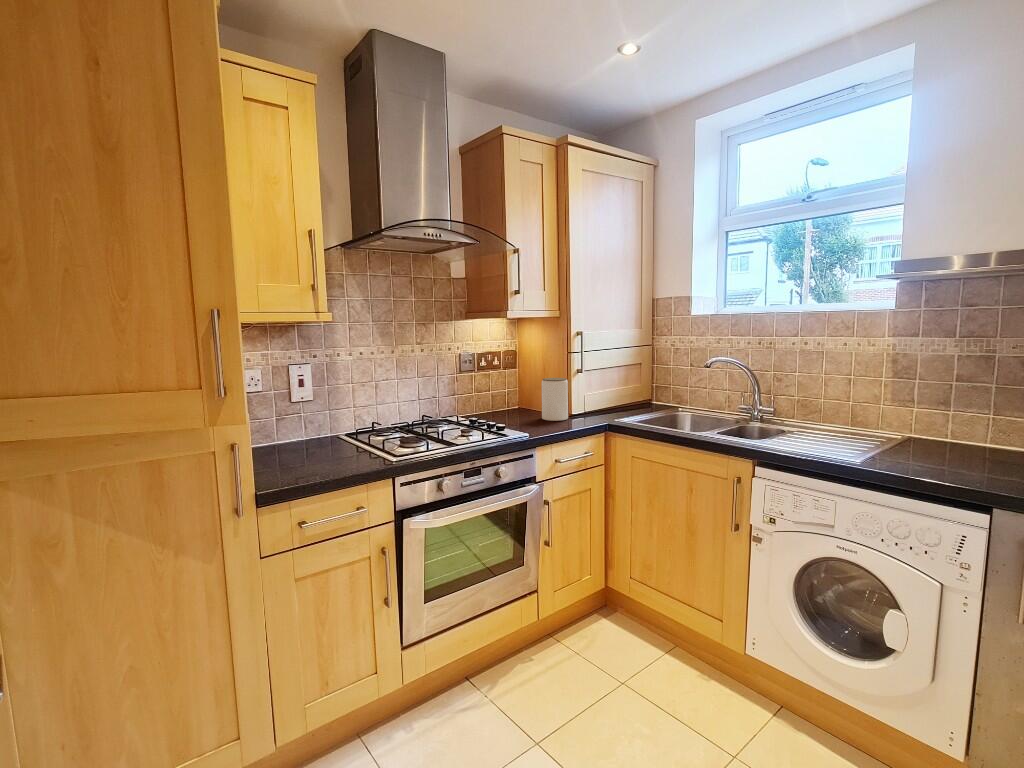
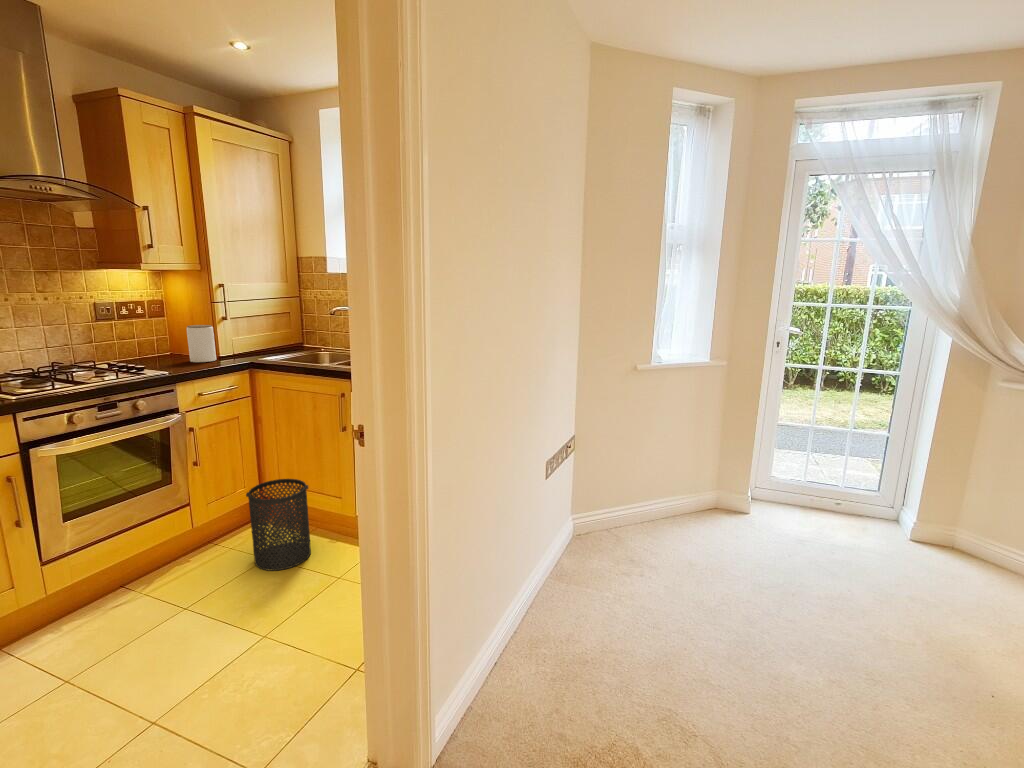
trash can: none [605,582,683,719] -> present [246,479,311,571]

